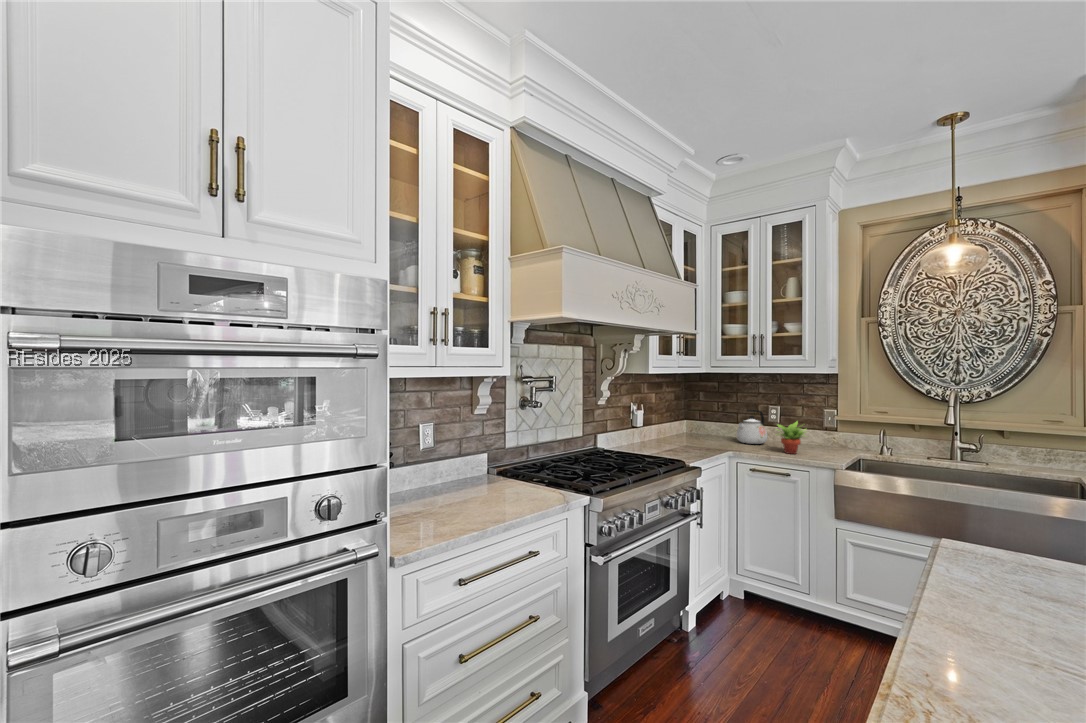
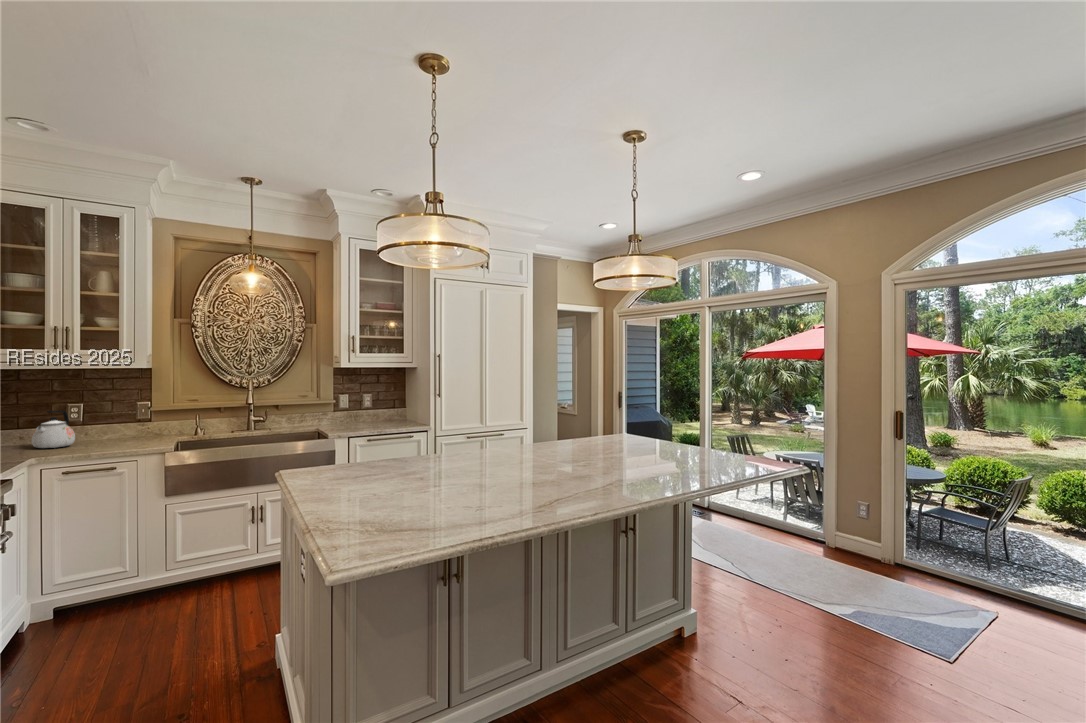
succulent plant: present [778,421,805,454] -> none [92,416,133,449]

